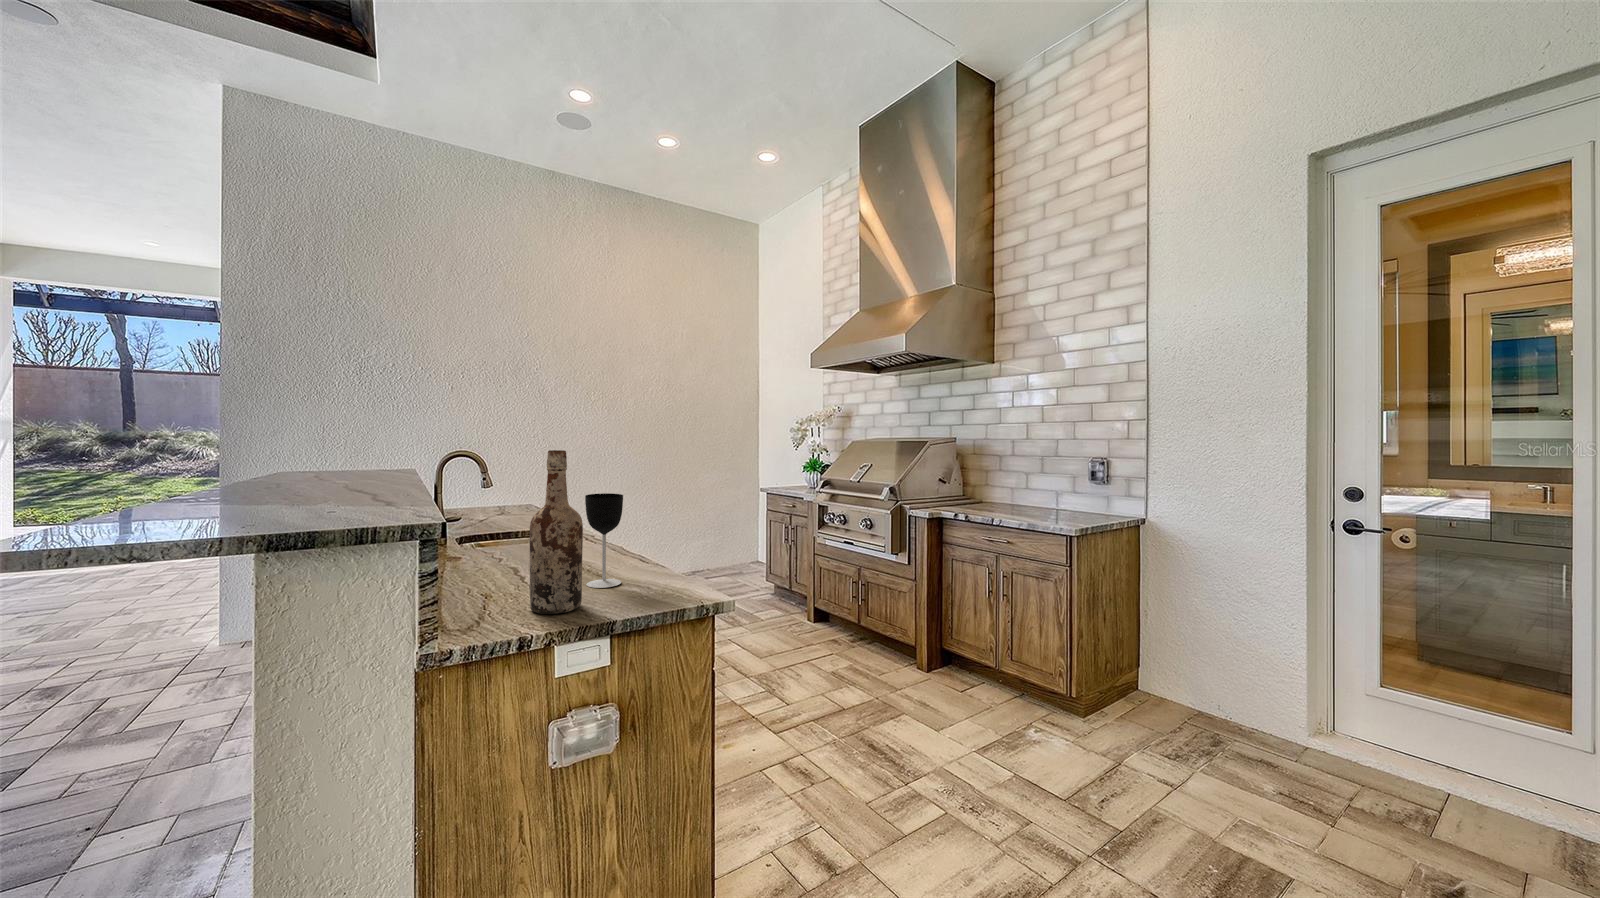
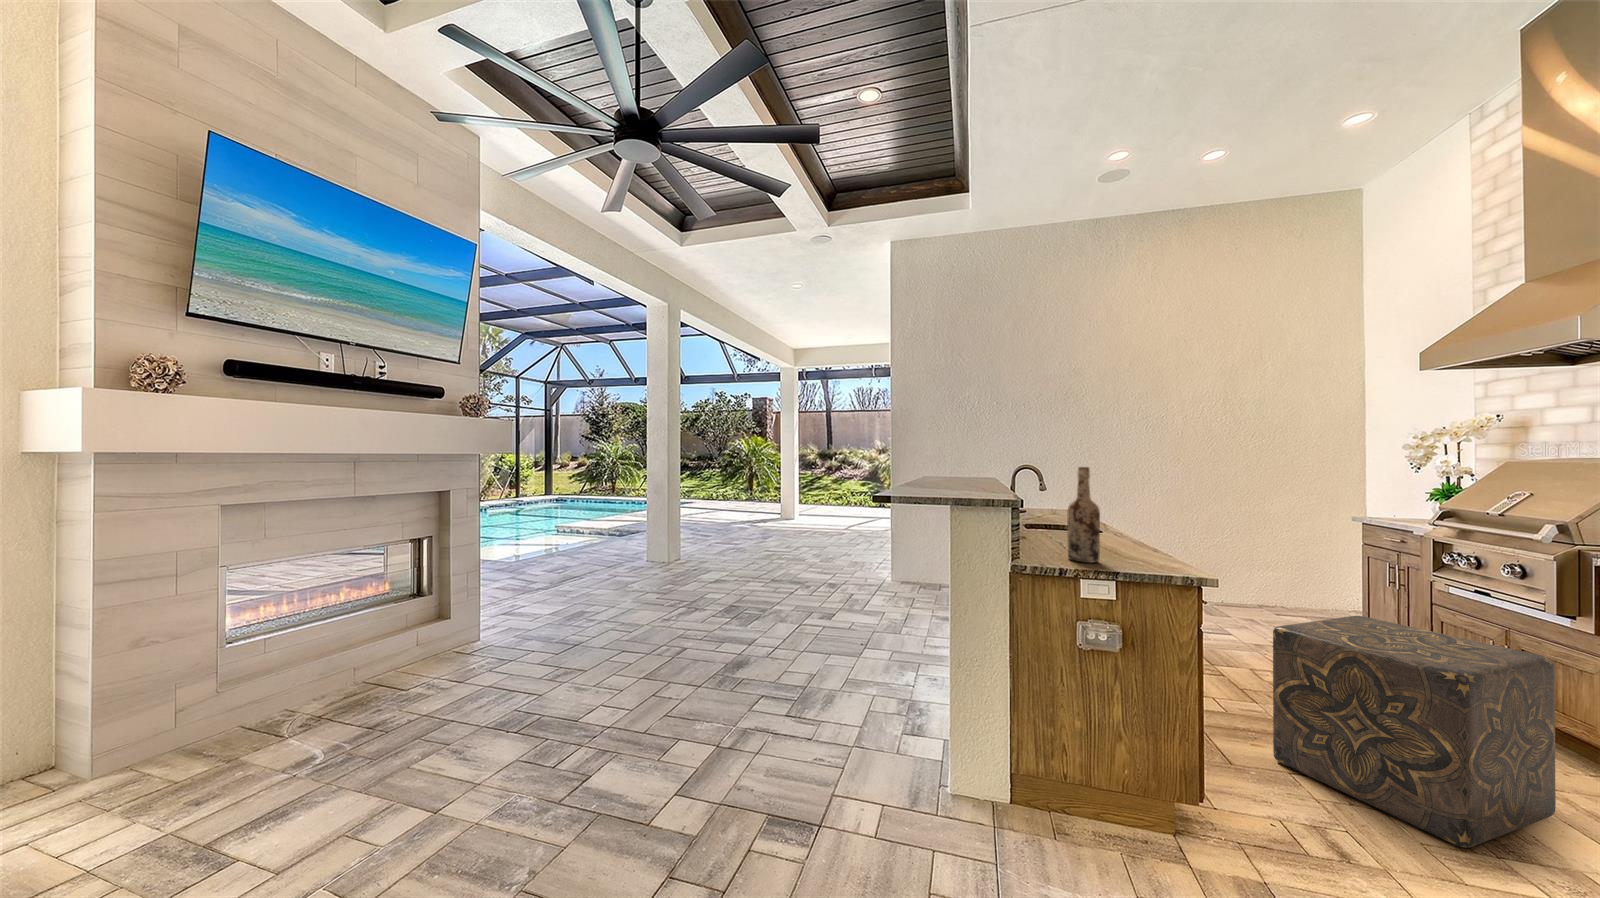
wine glass: present [585,493,623,588] -> none [1106,497,1133,558]
ottoman: none [743,584,909,790] -> present [1273,615,1556,848]

